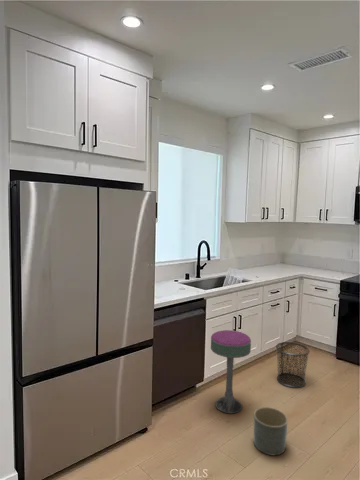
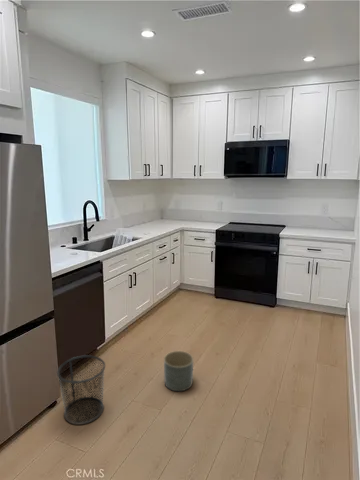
bar stool: present [211,330,251,413] -> none [113,288,153,366]
waste bin: present [276,342,309,388] -> present [57,355,105,424]

